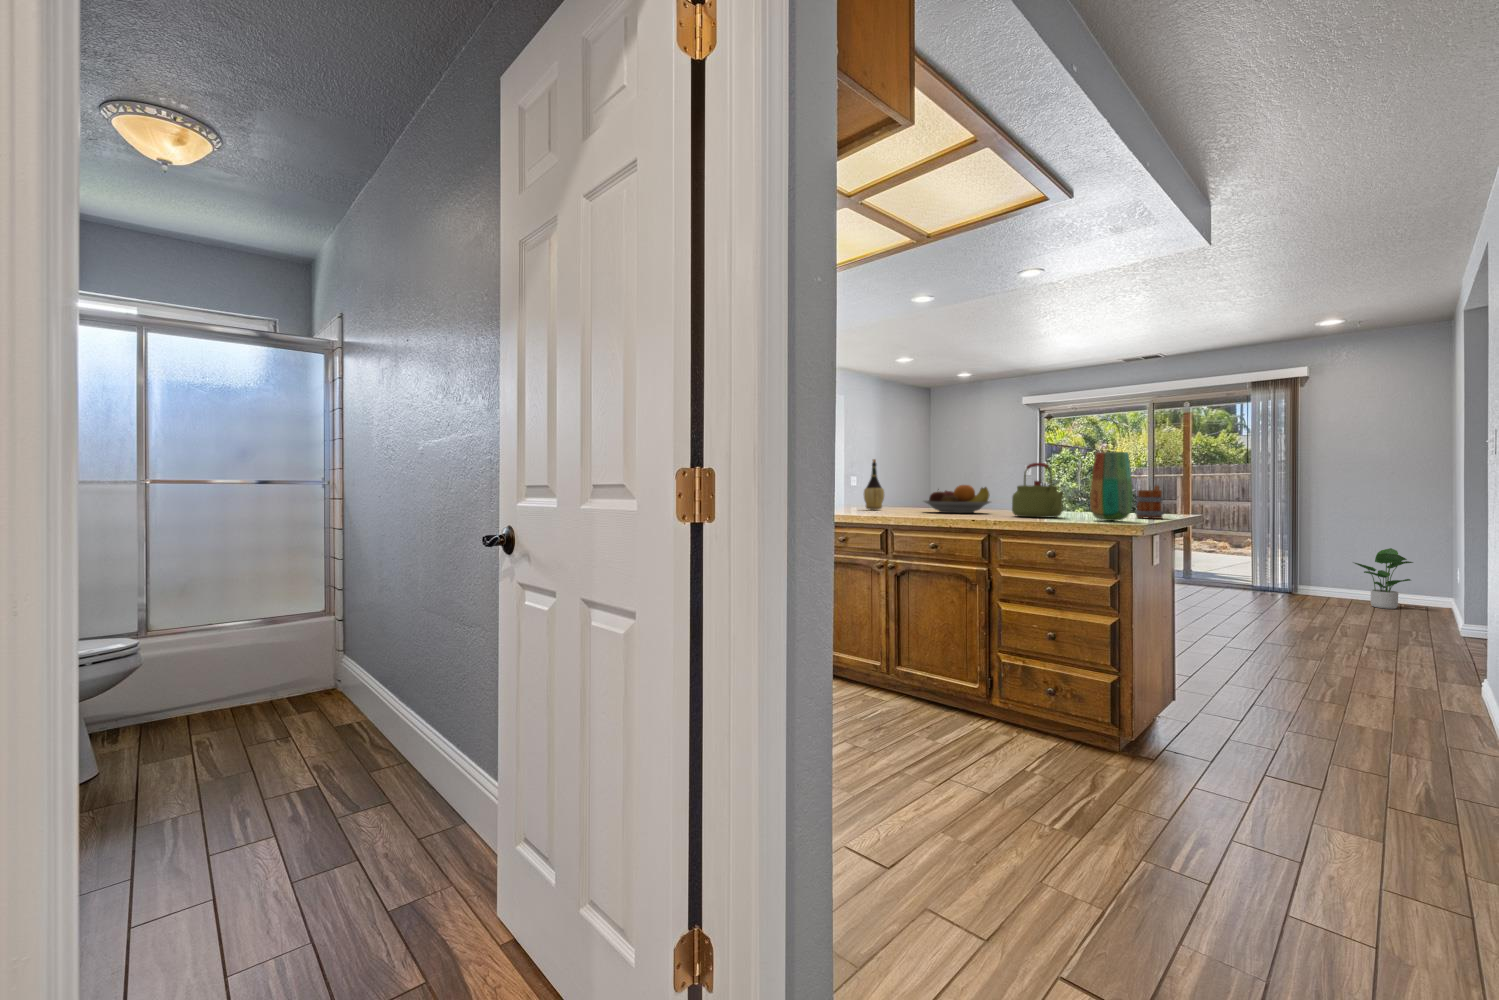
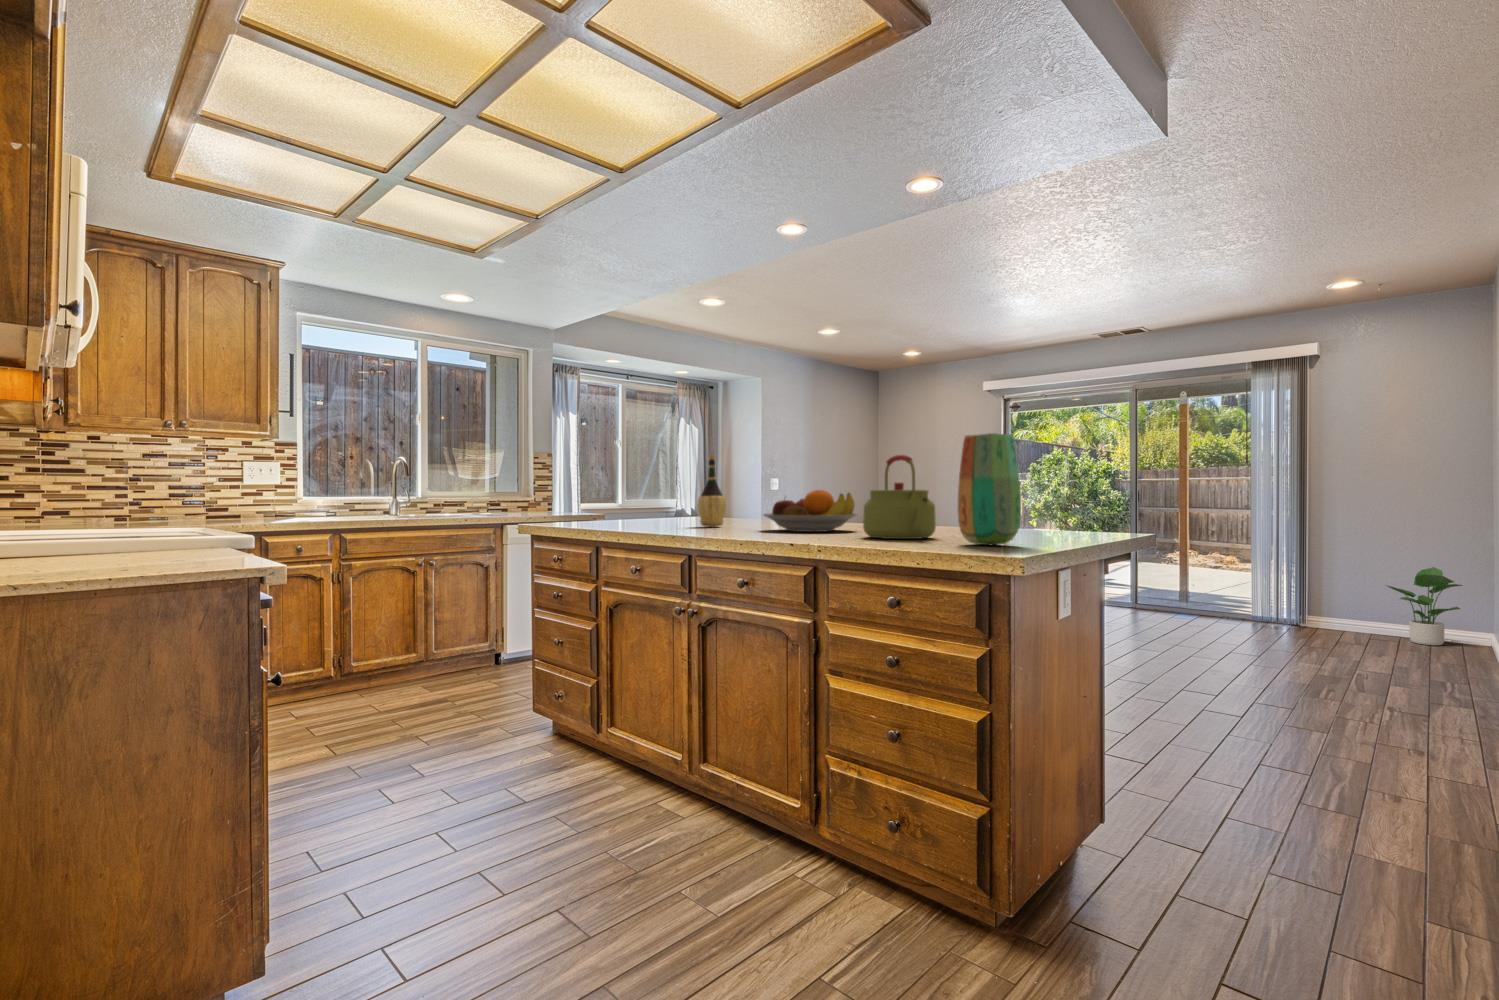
mug: present [1135,486,1164,519] -> none [1047,488,1089,539]

